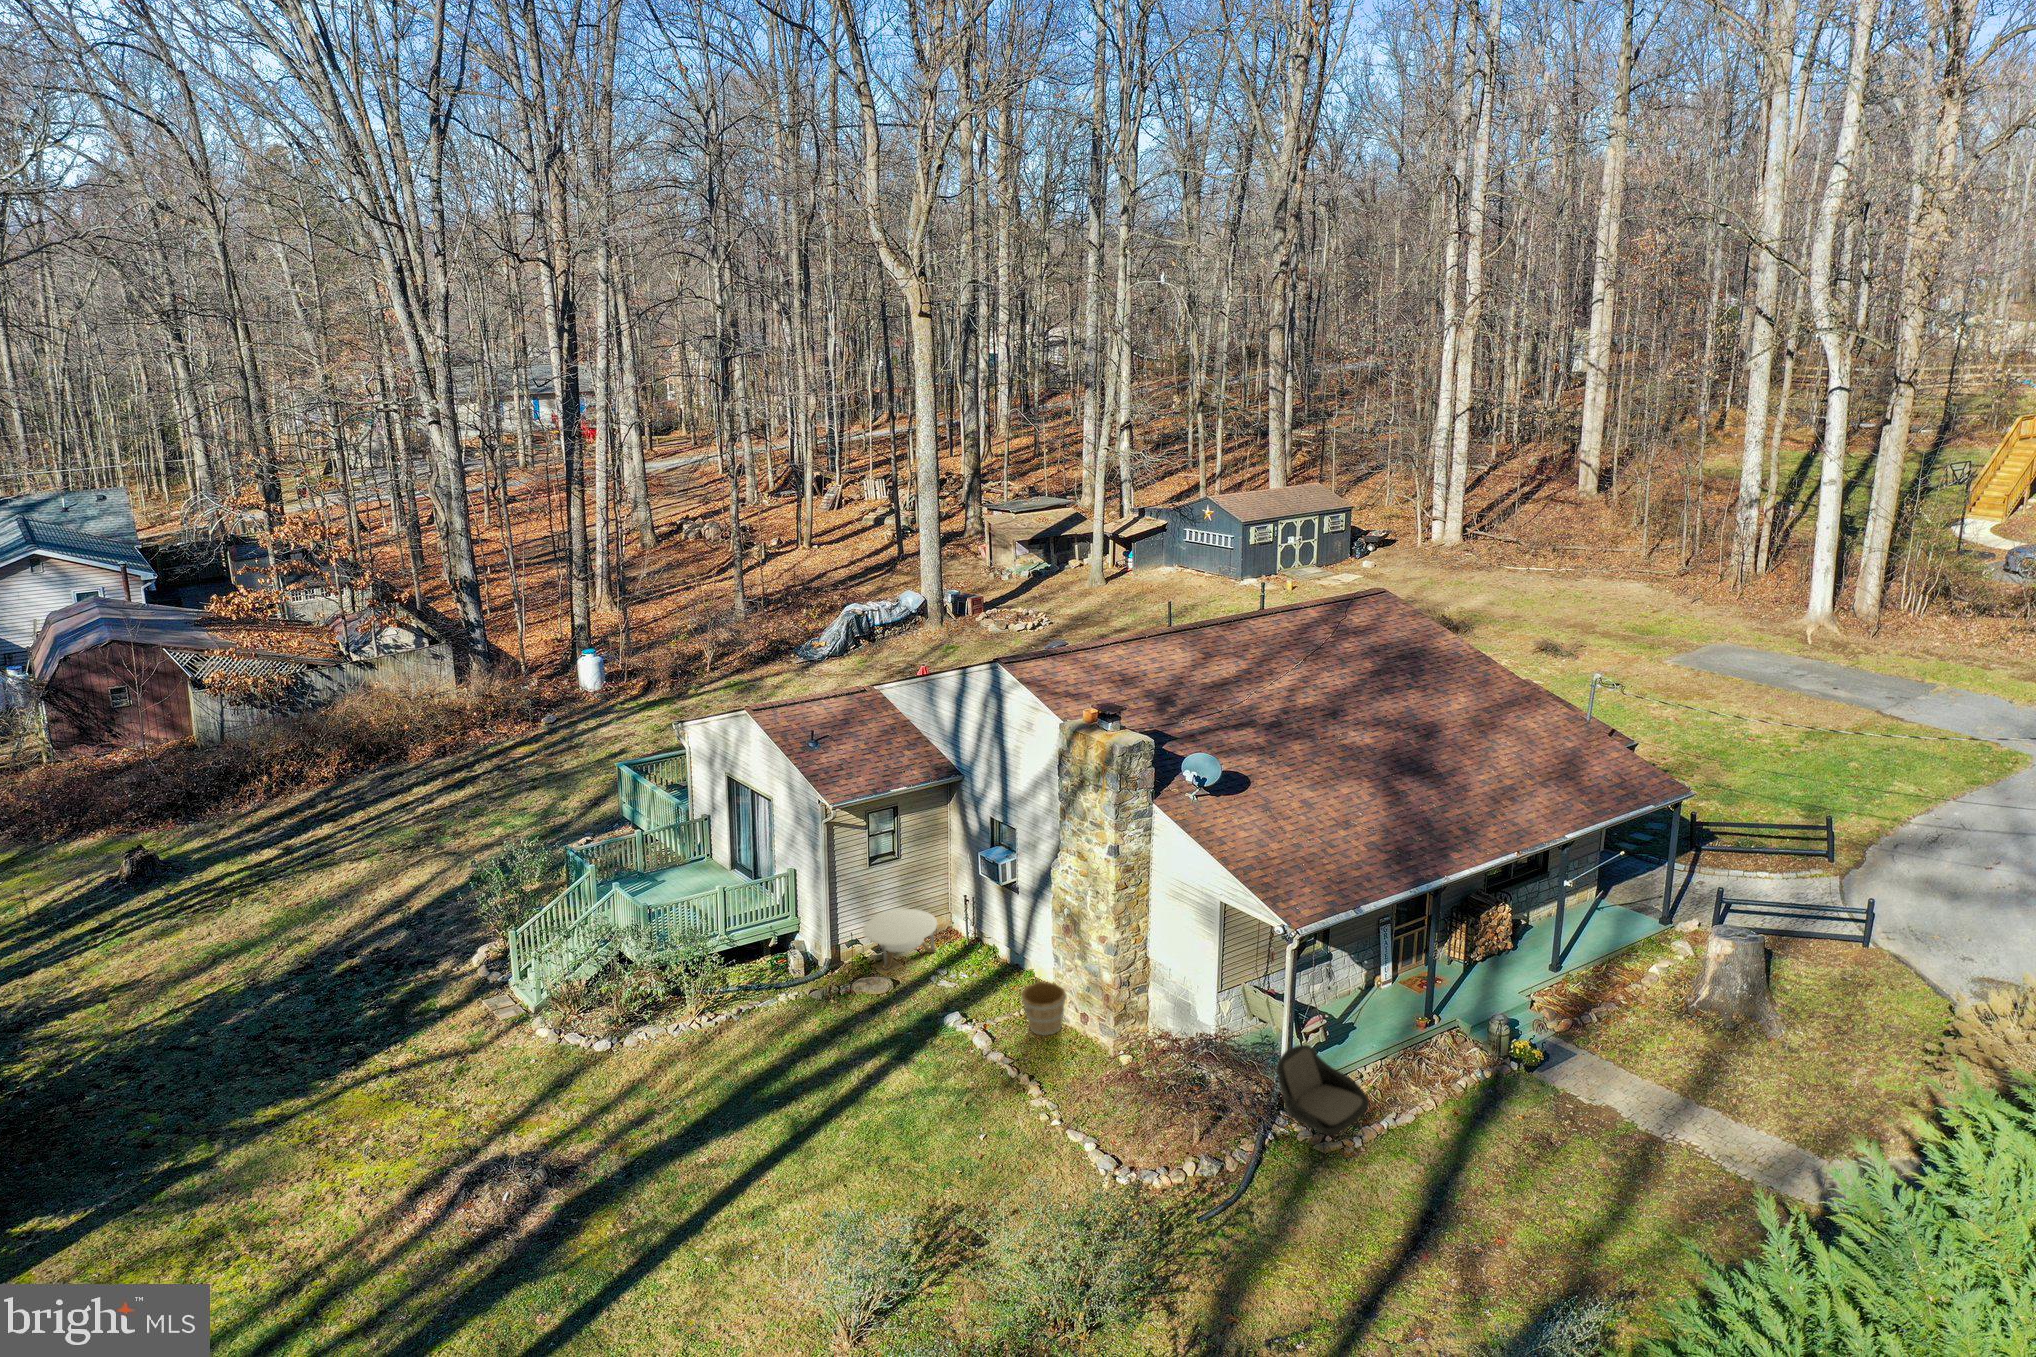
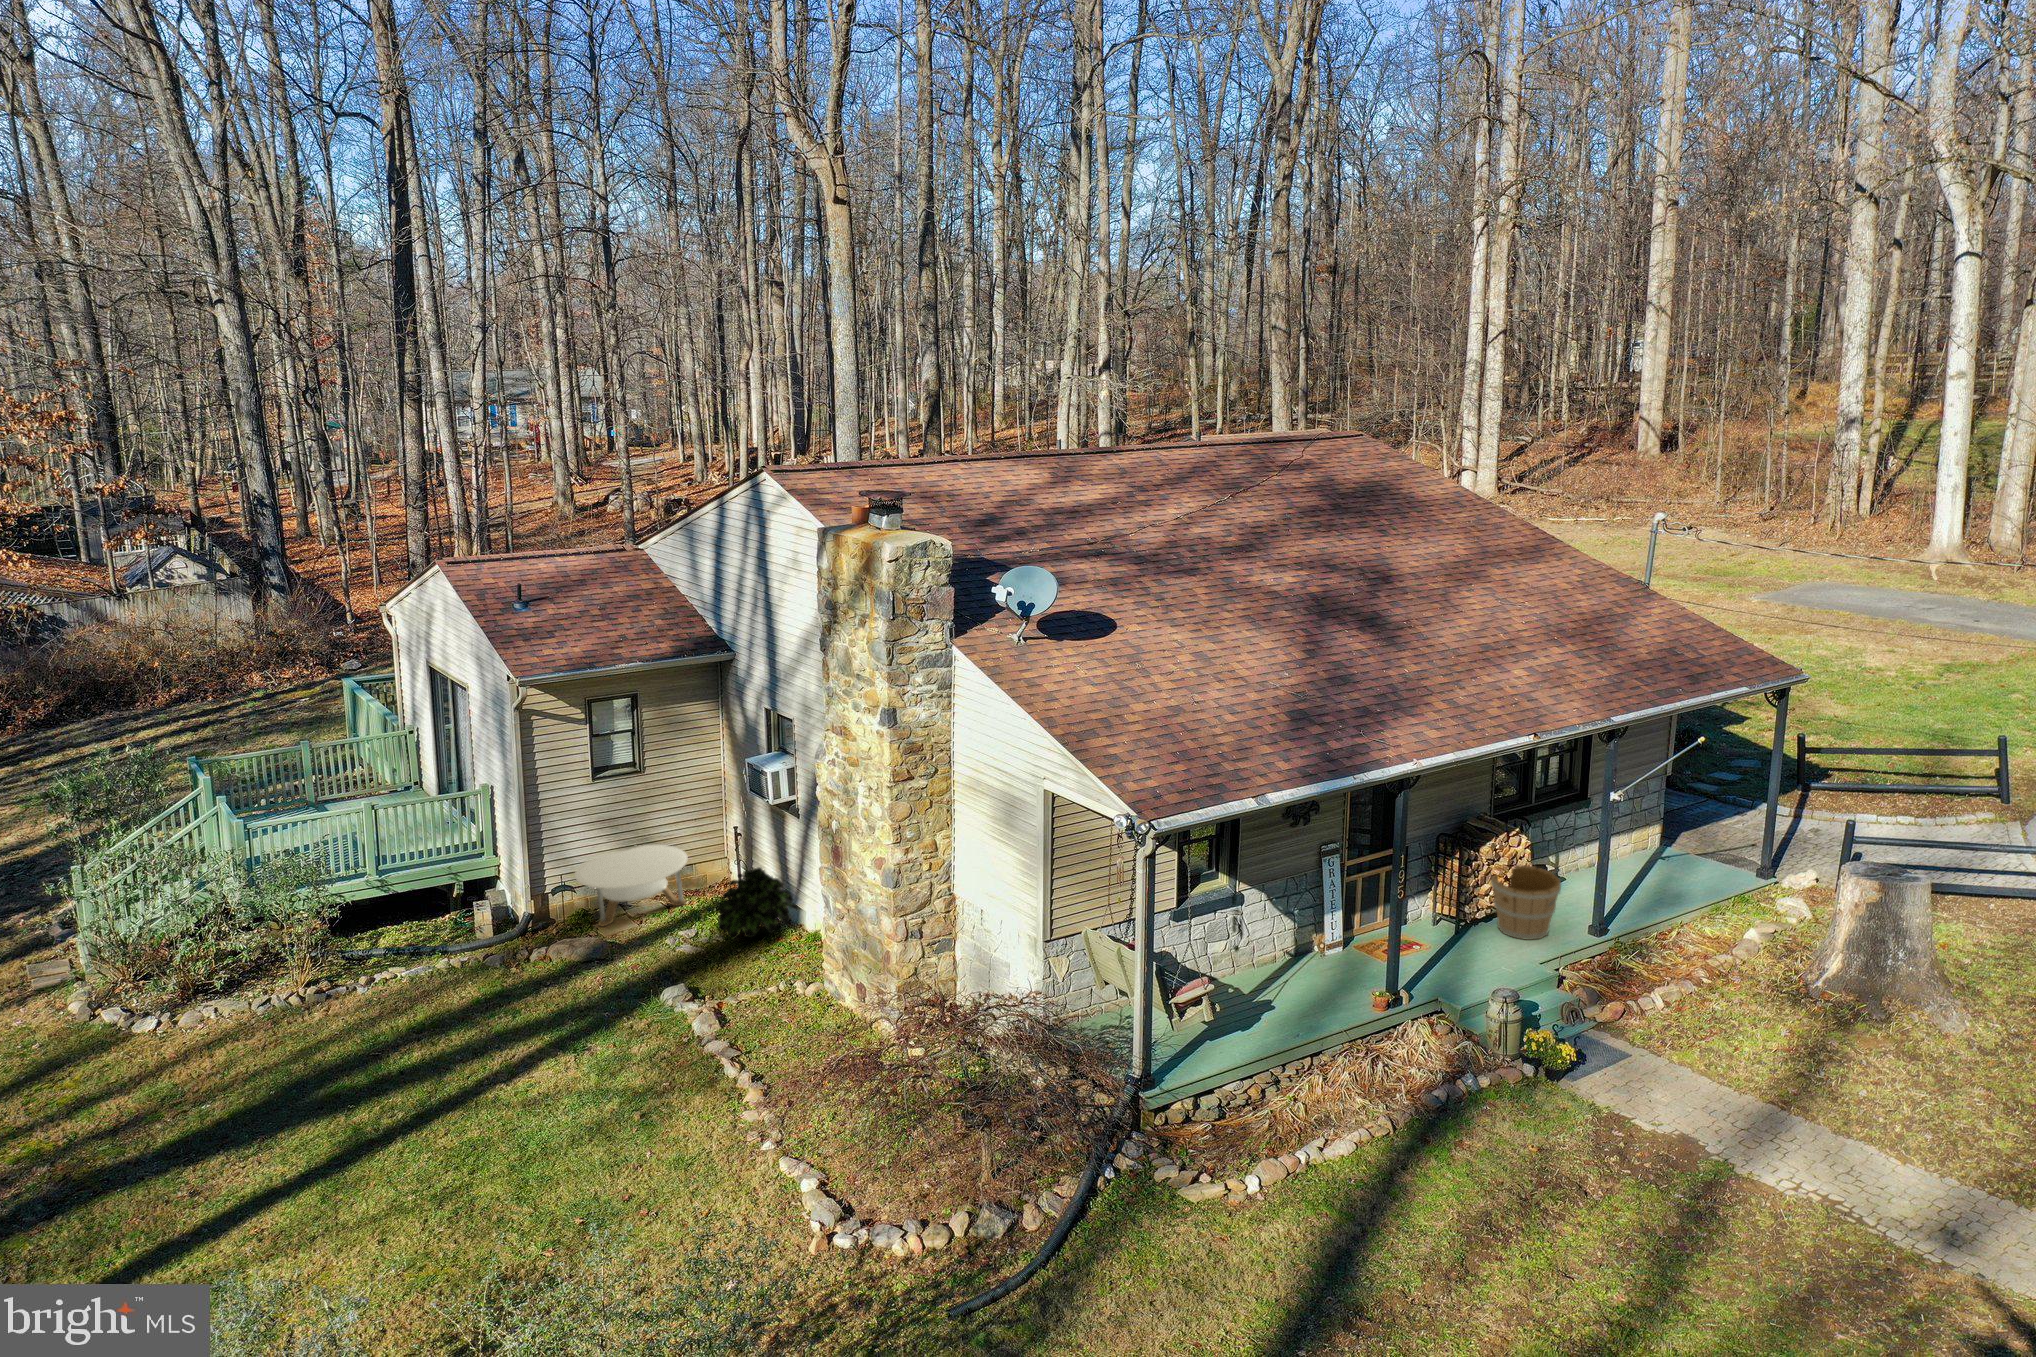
potted plant: none [967,930,1021,979] -> present [718,867,798,939]
wooden bucket: present [1021,981,1067,1036] -> present [1491,865,1561,940]
lounge chair: present [1275,1045,1369,1166] -> none [1113,1020,1273,1226]

